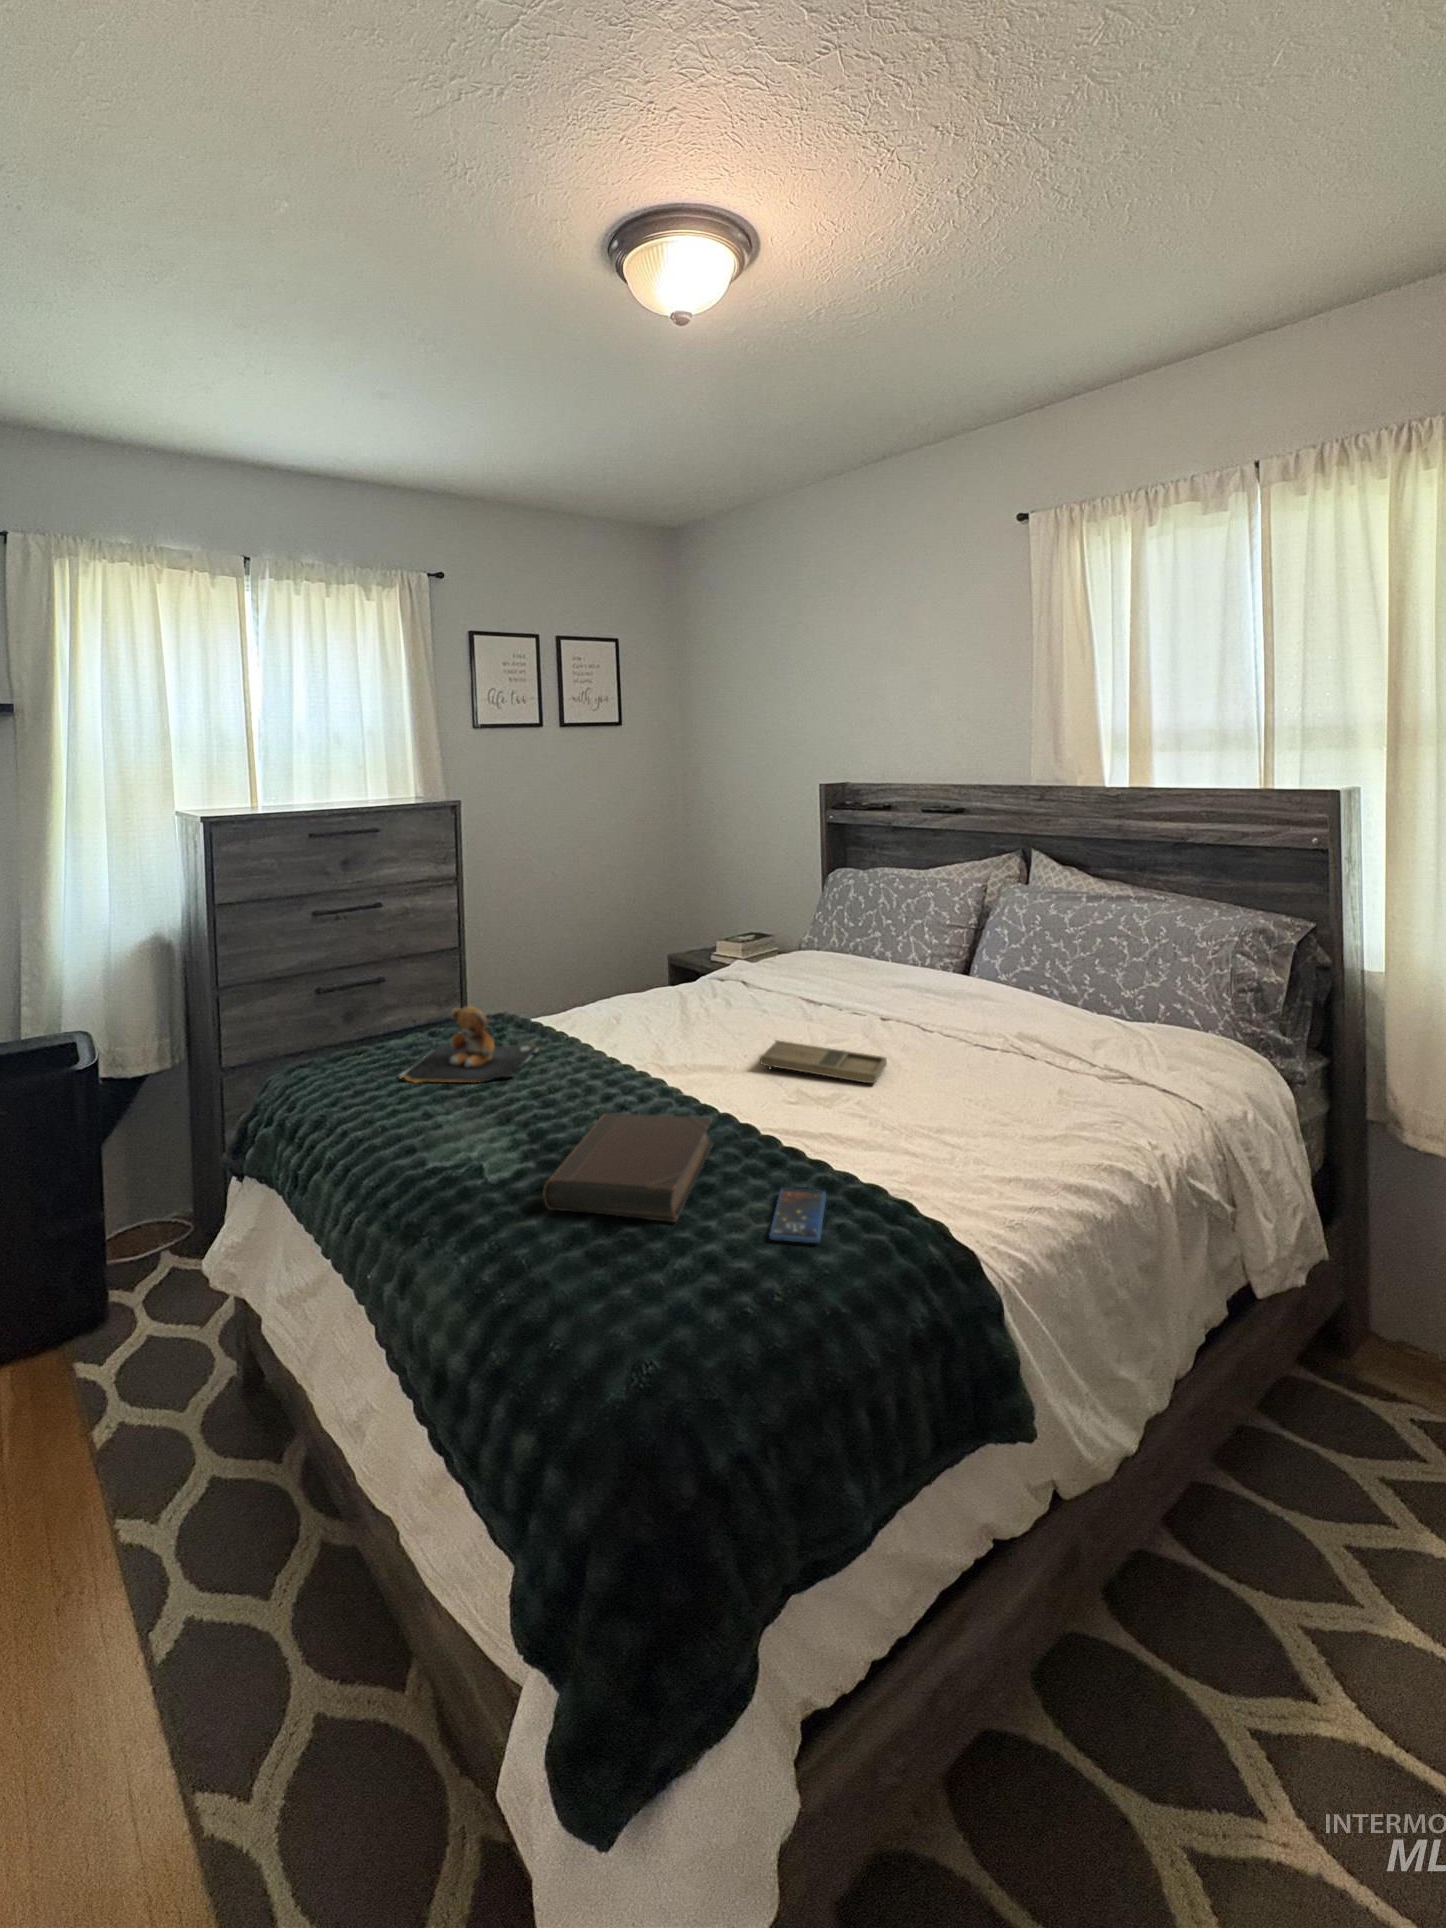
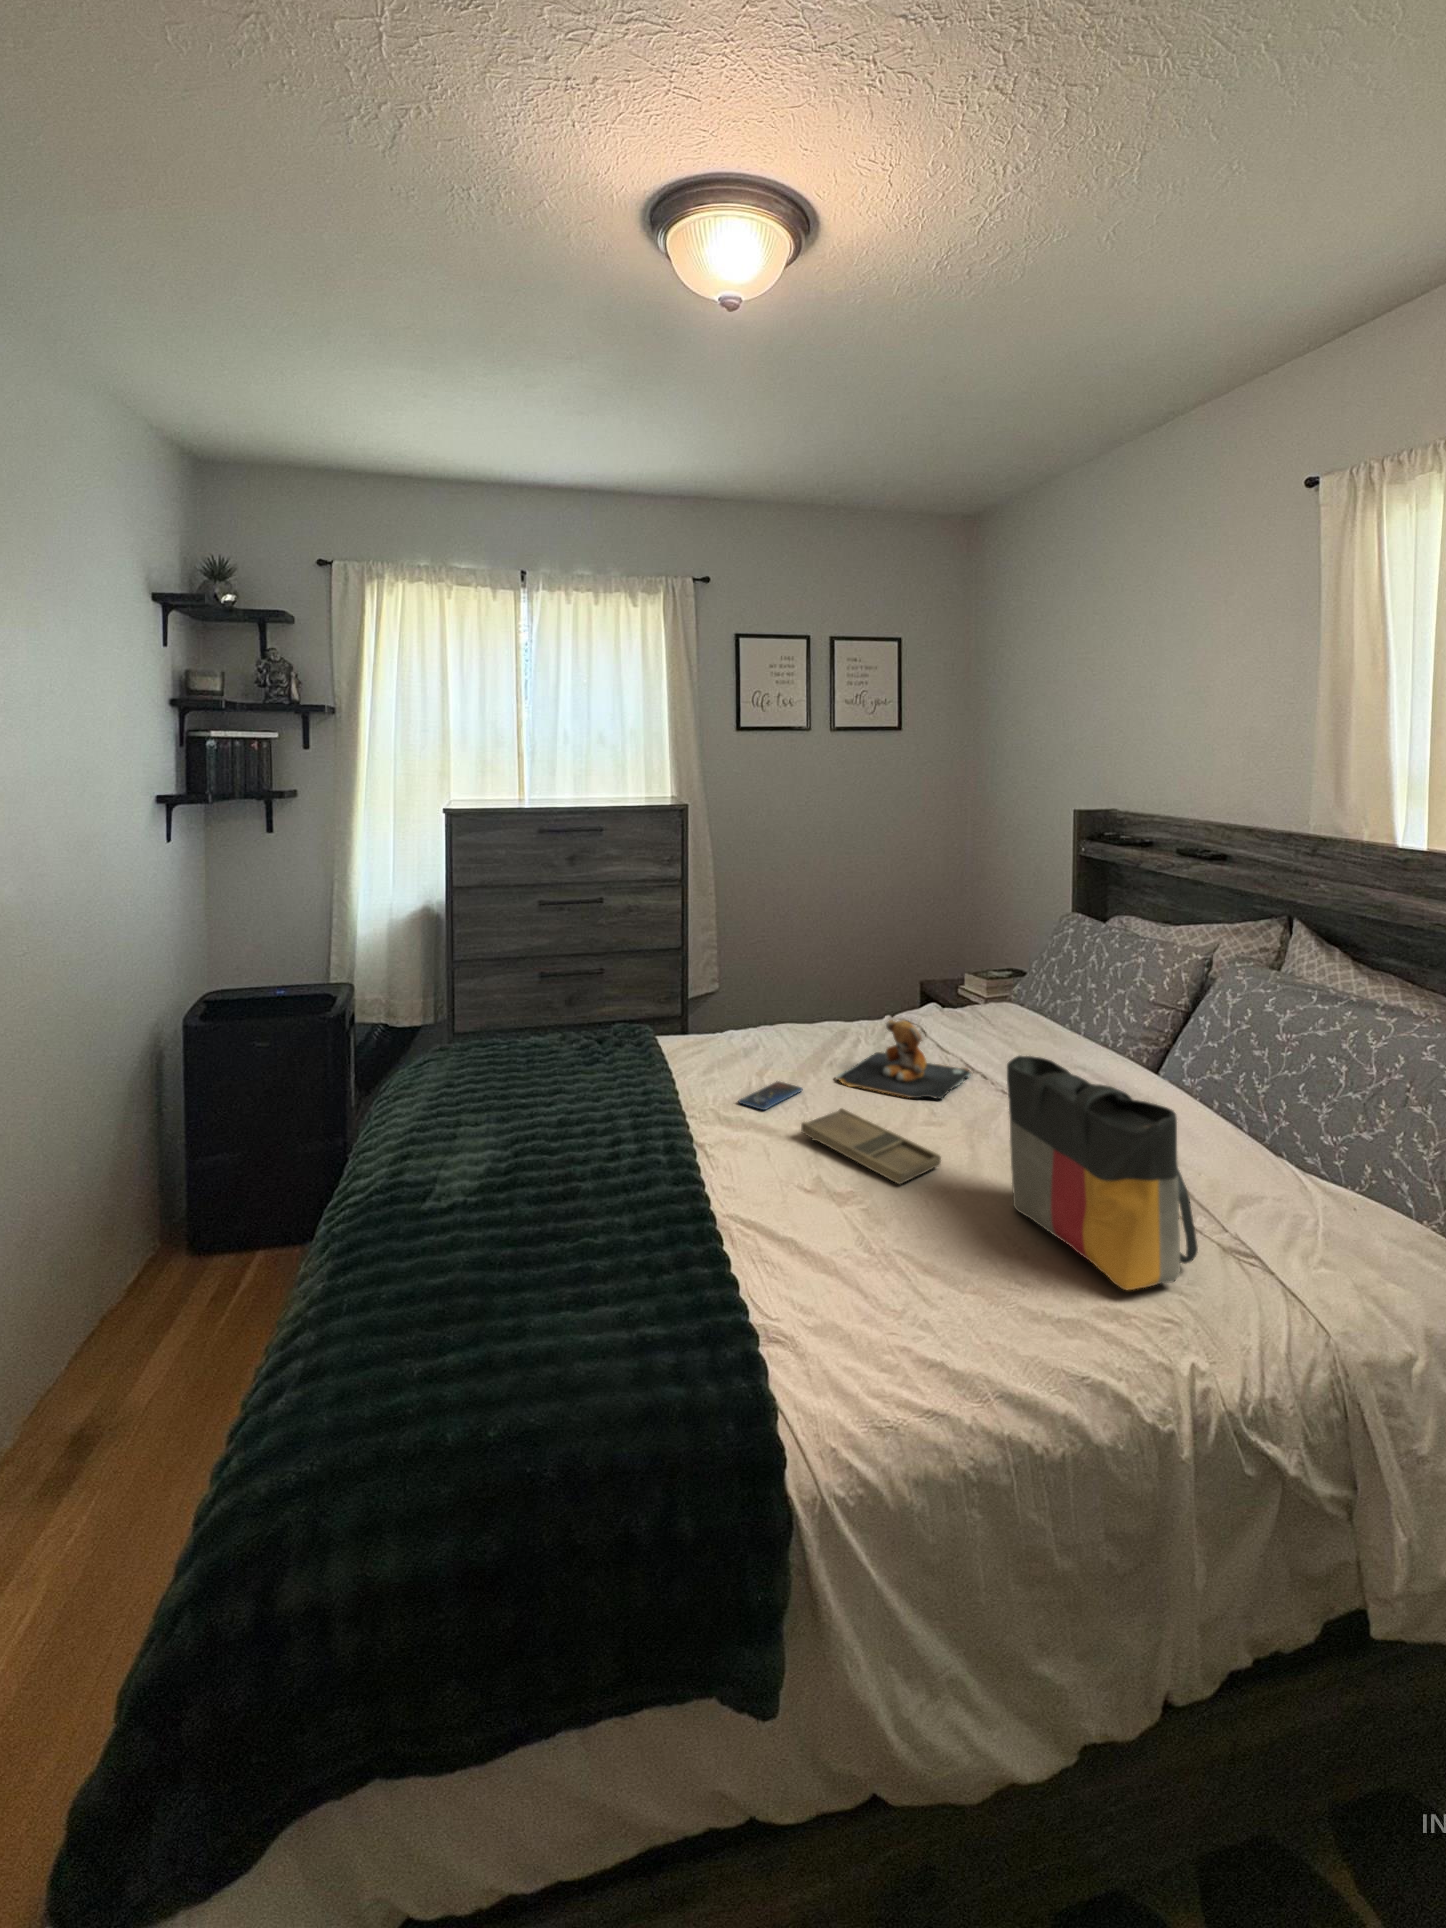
tote bag: none [951,961,1120,1110] -> present [1007,1056,1198,1290]
teddy bear: present [399,1006,538,1082] -> present [835,1020,971,1099]
book: present [543,1113,713,1222] -> none [422,1153,648,1290]
smartphone: present [769,1188,826,1243] -> present [739,1081,803,1110]

